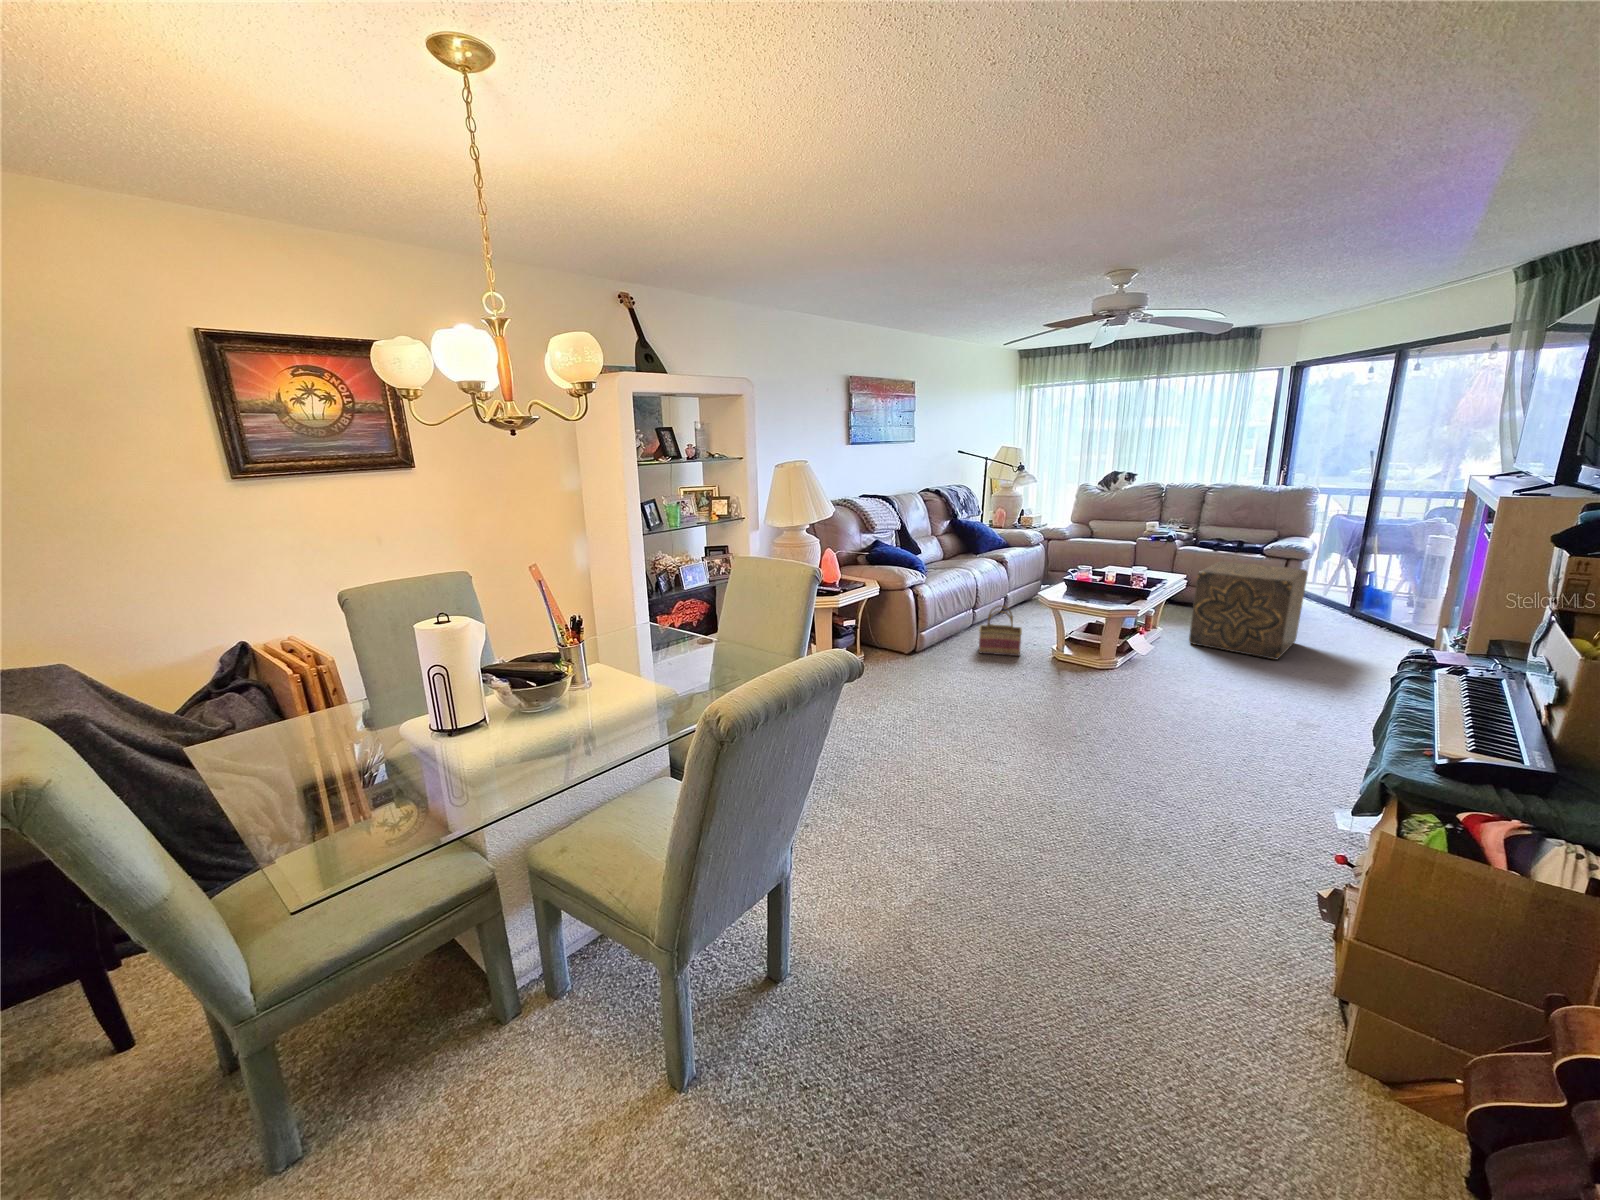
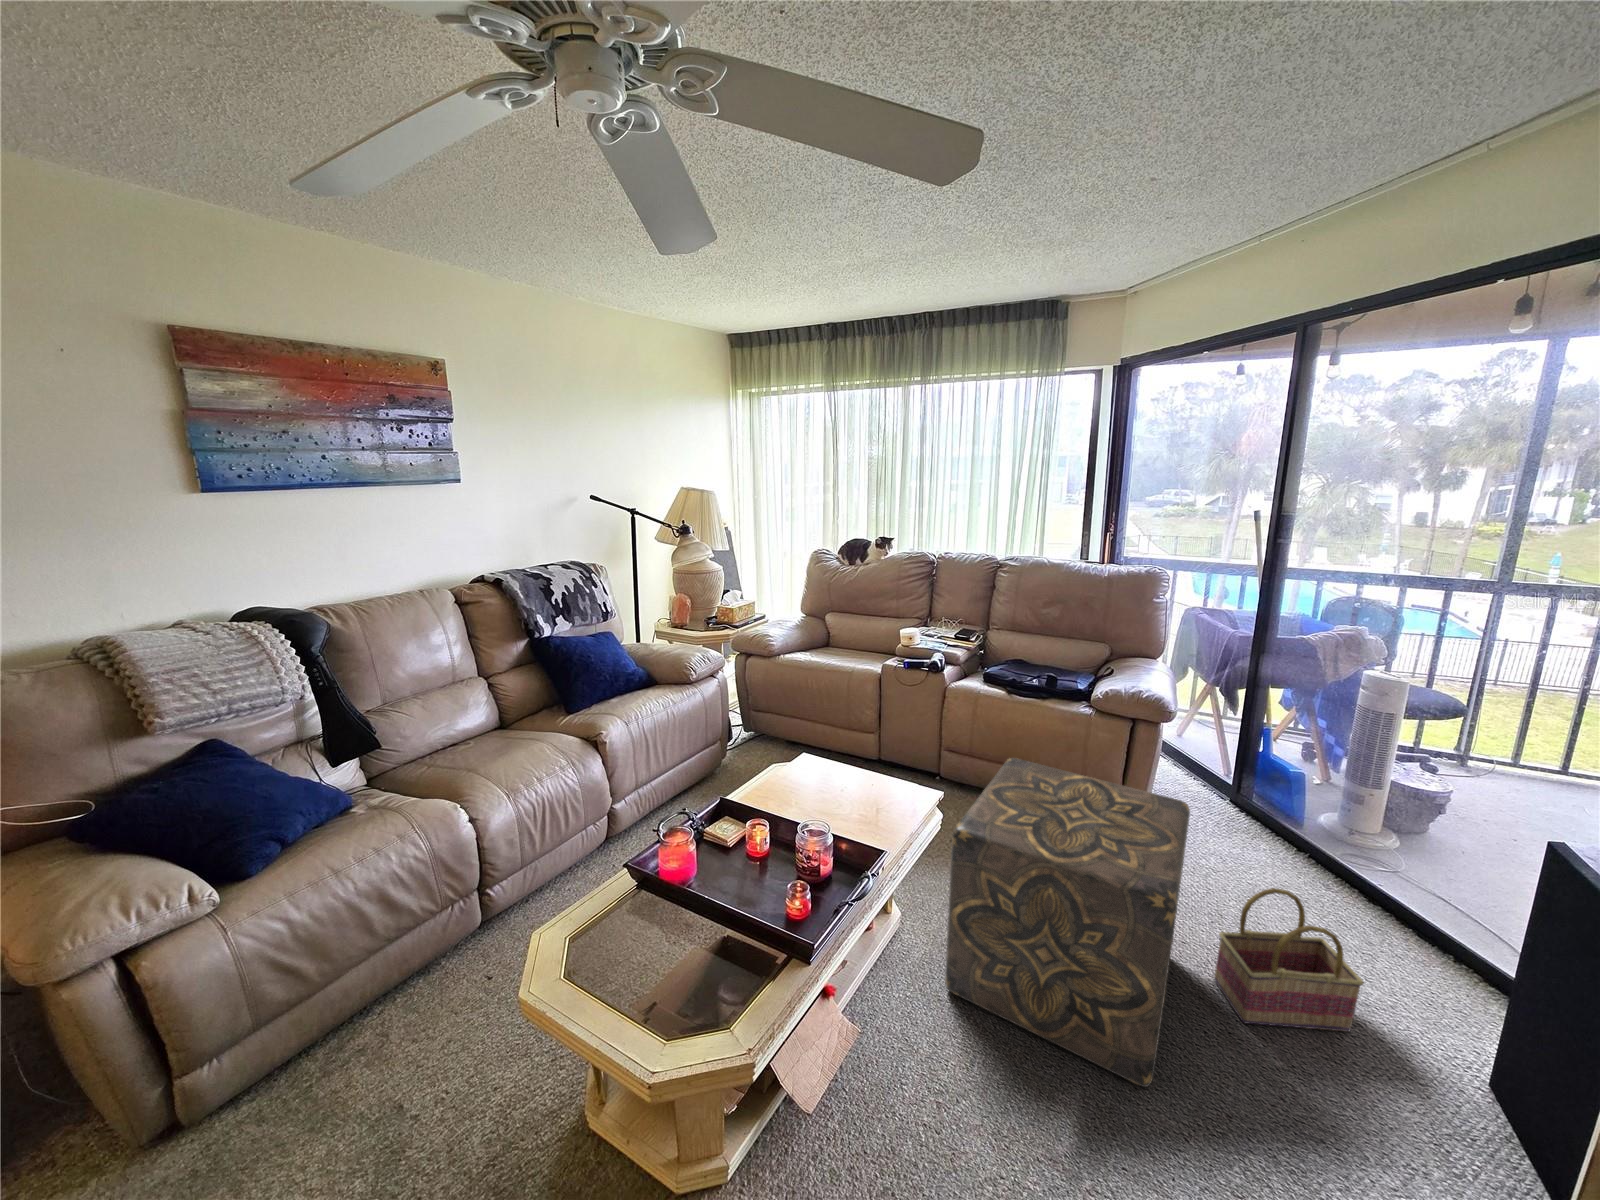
basket: present [979,605,1022,656] -> present [1214,888,1363,1031]

